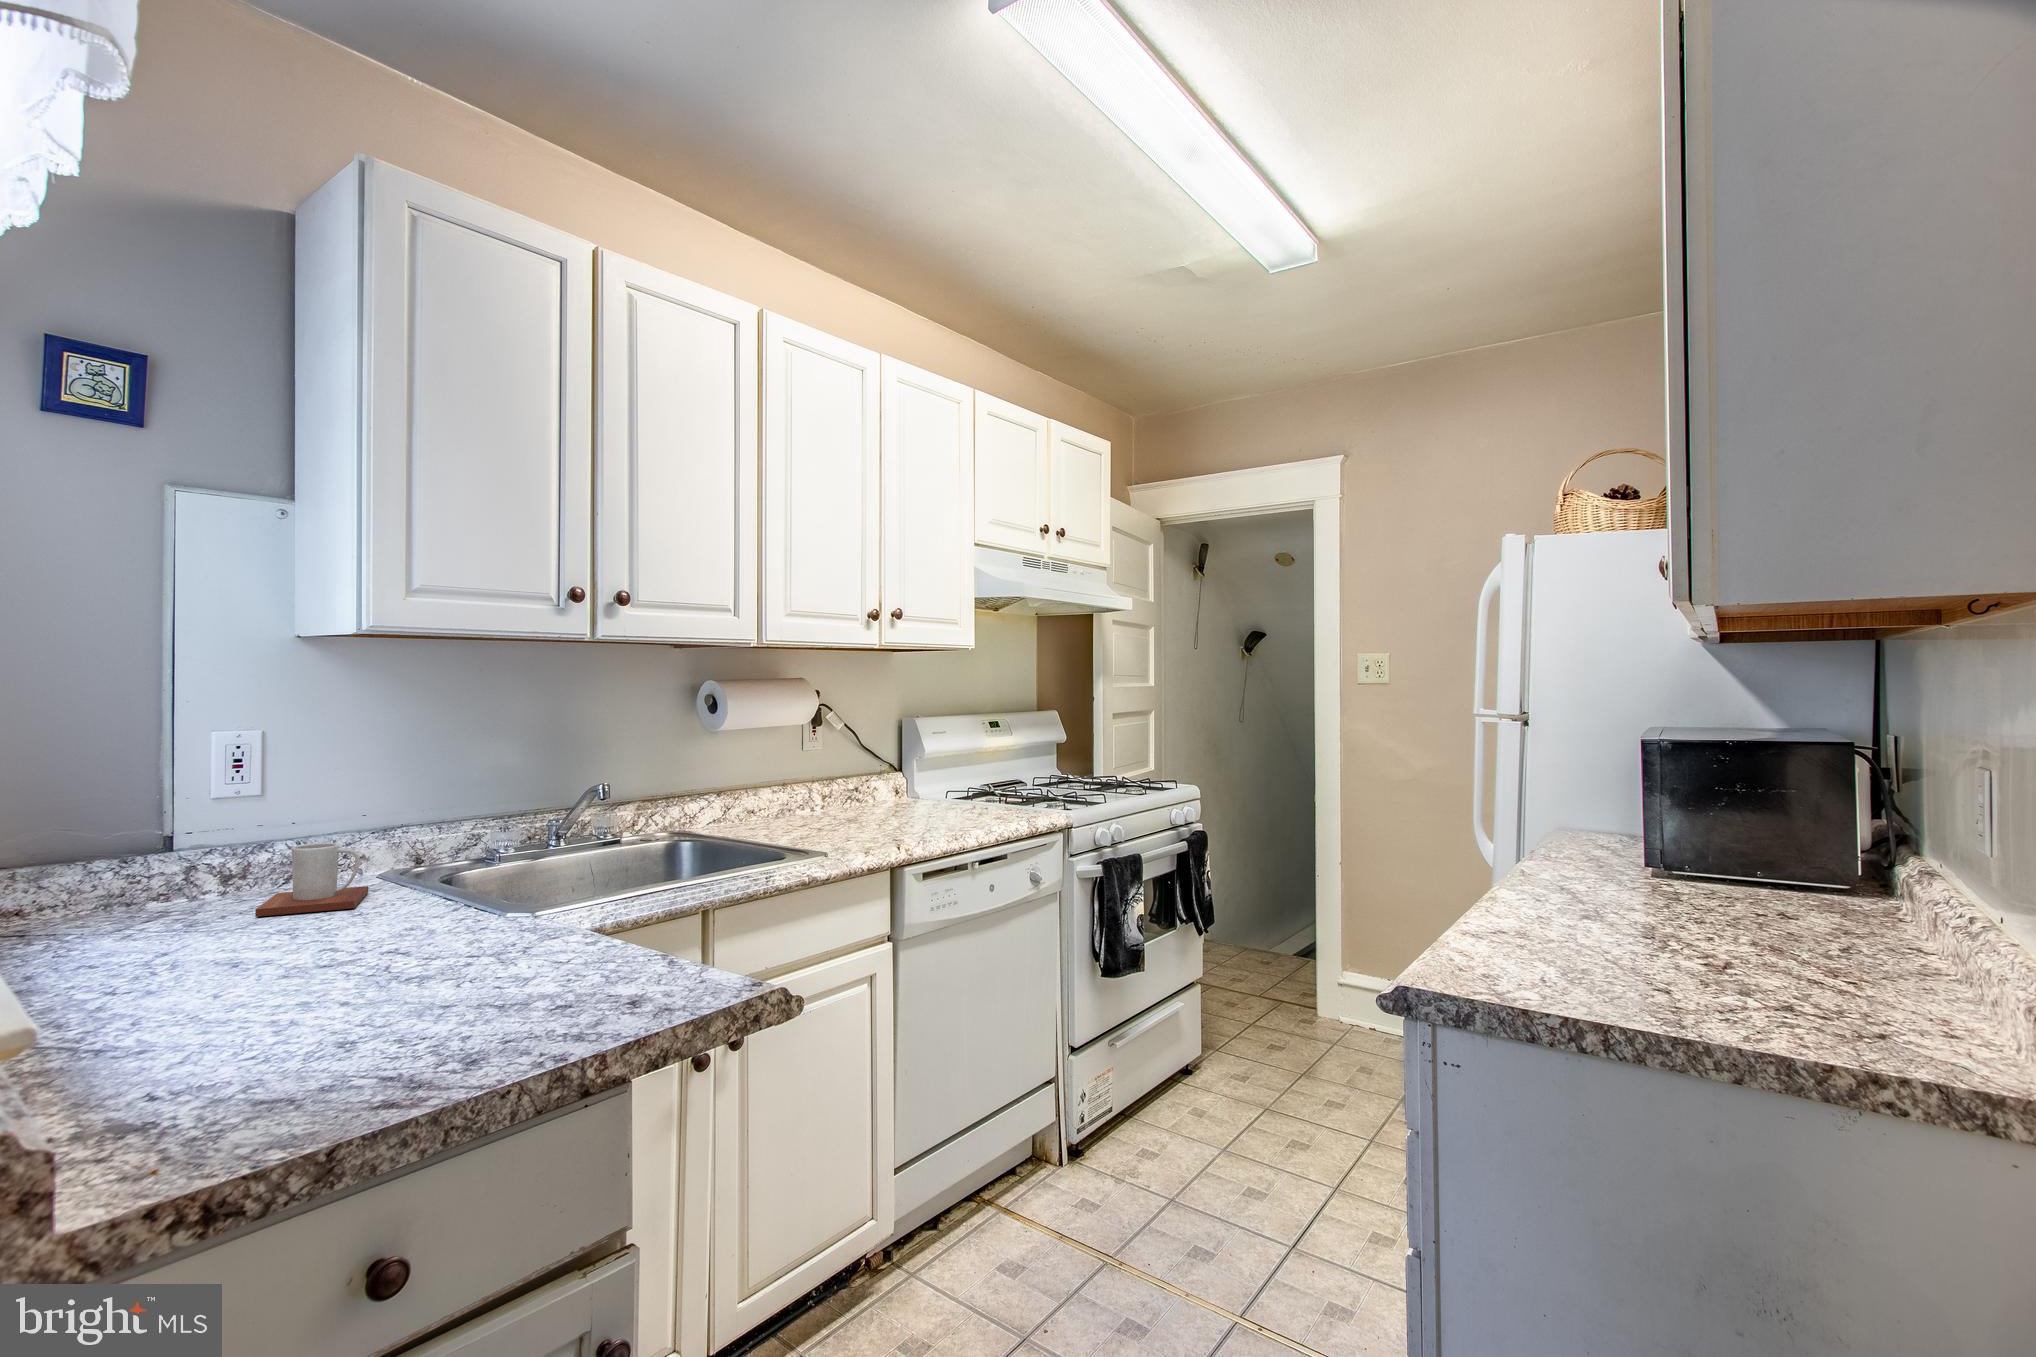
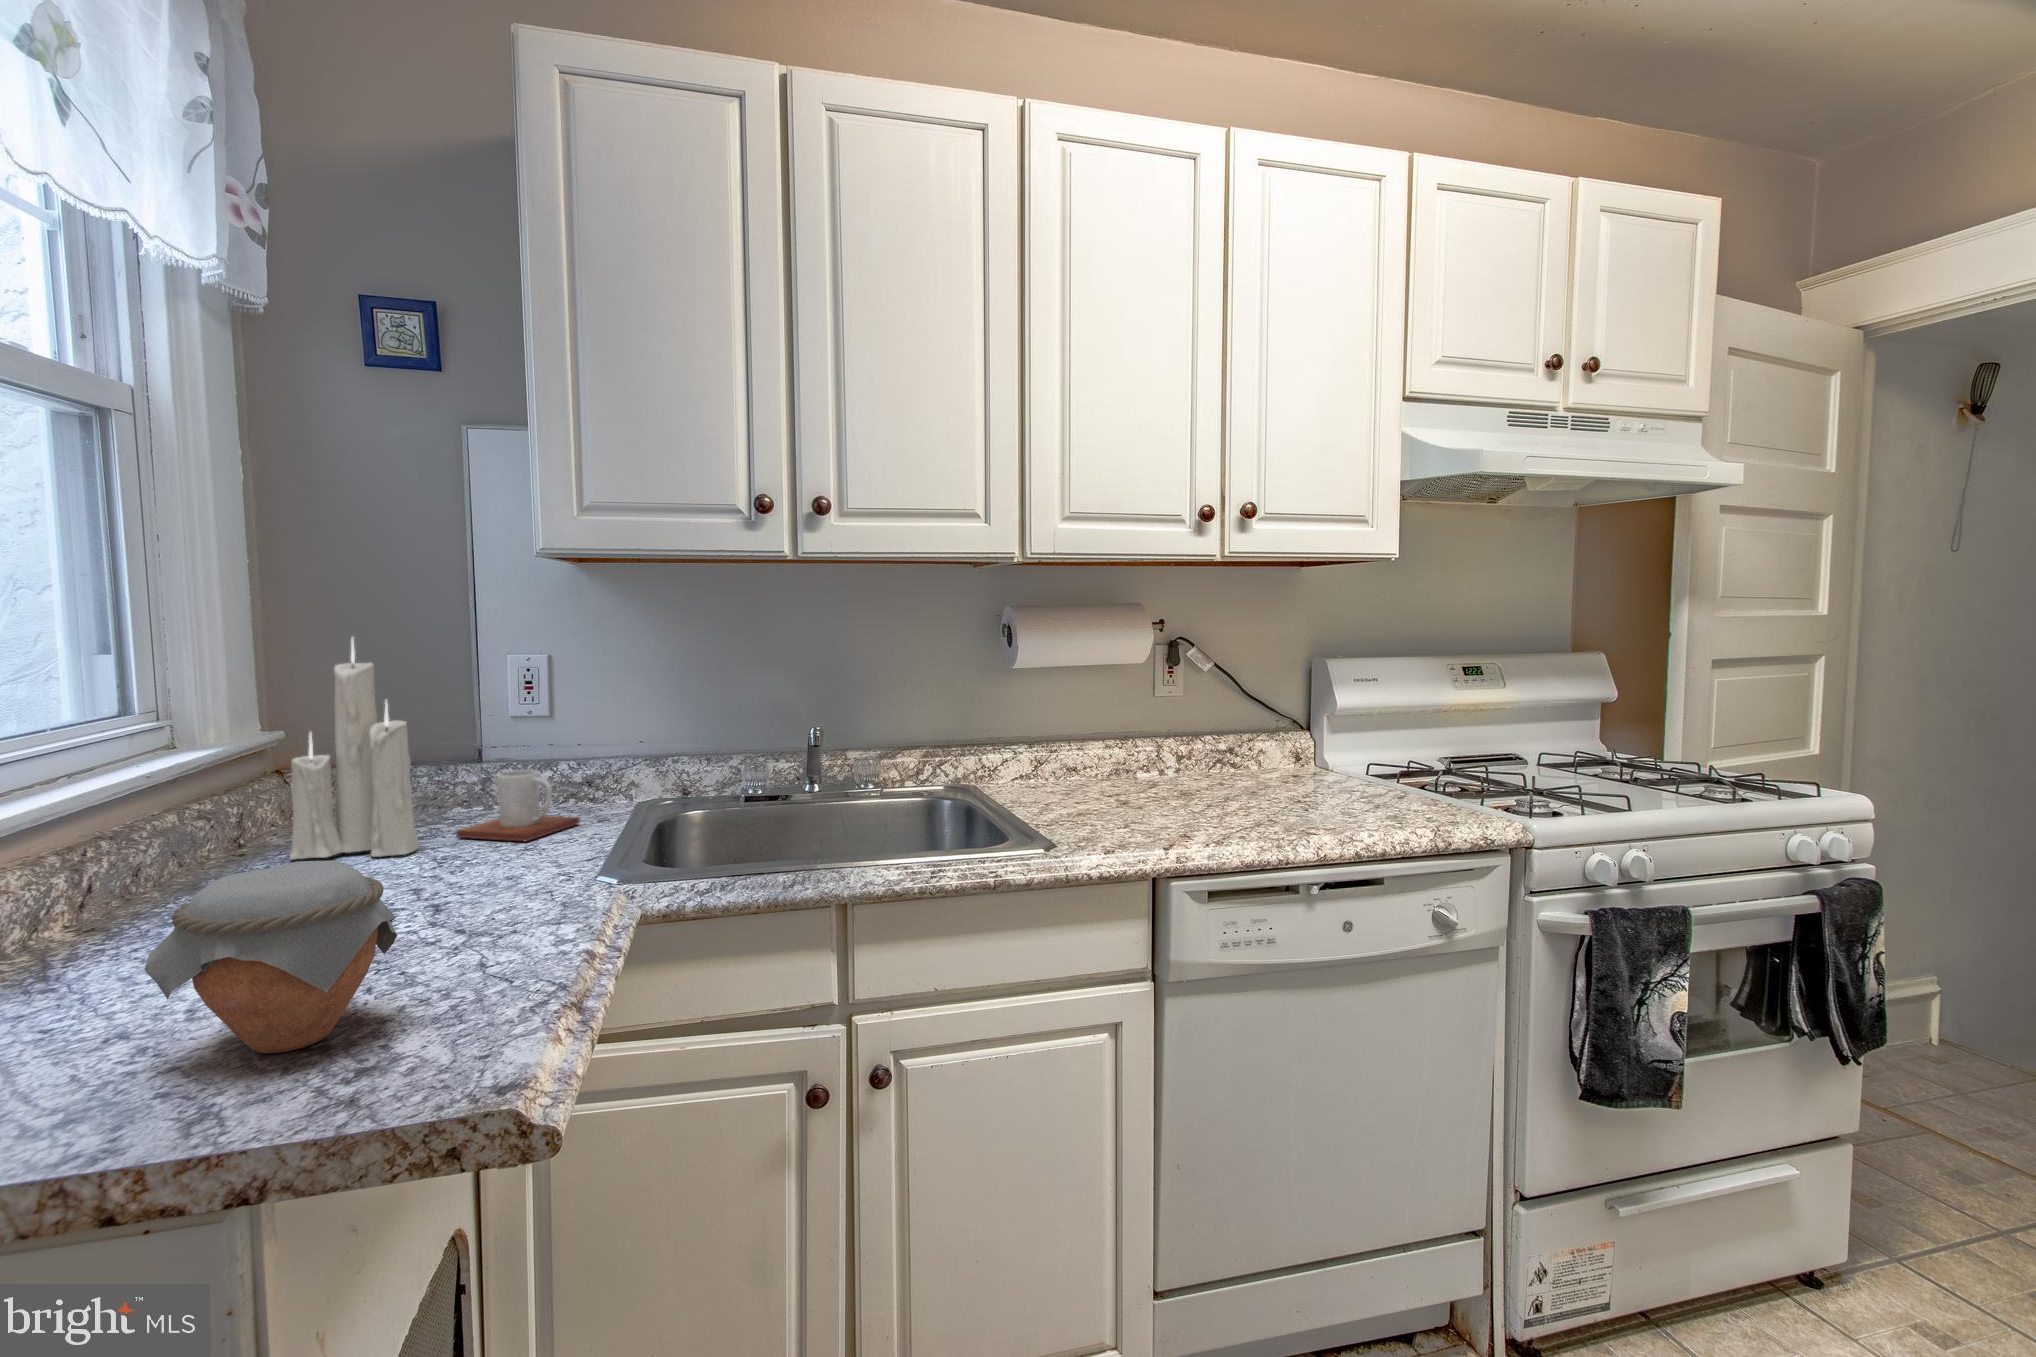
candle: none [91,700,244,952] -> present [290,639,419,859]
jar: none [469,873,615,1011] -> present [144,861,398,1053]

